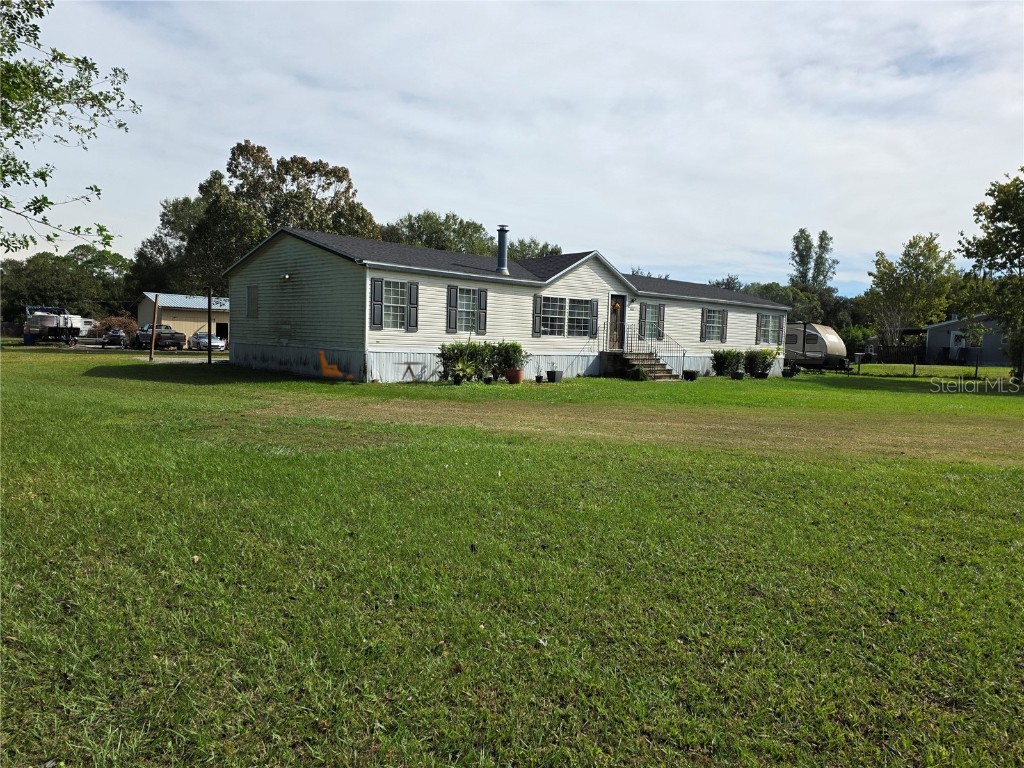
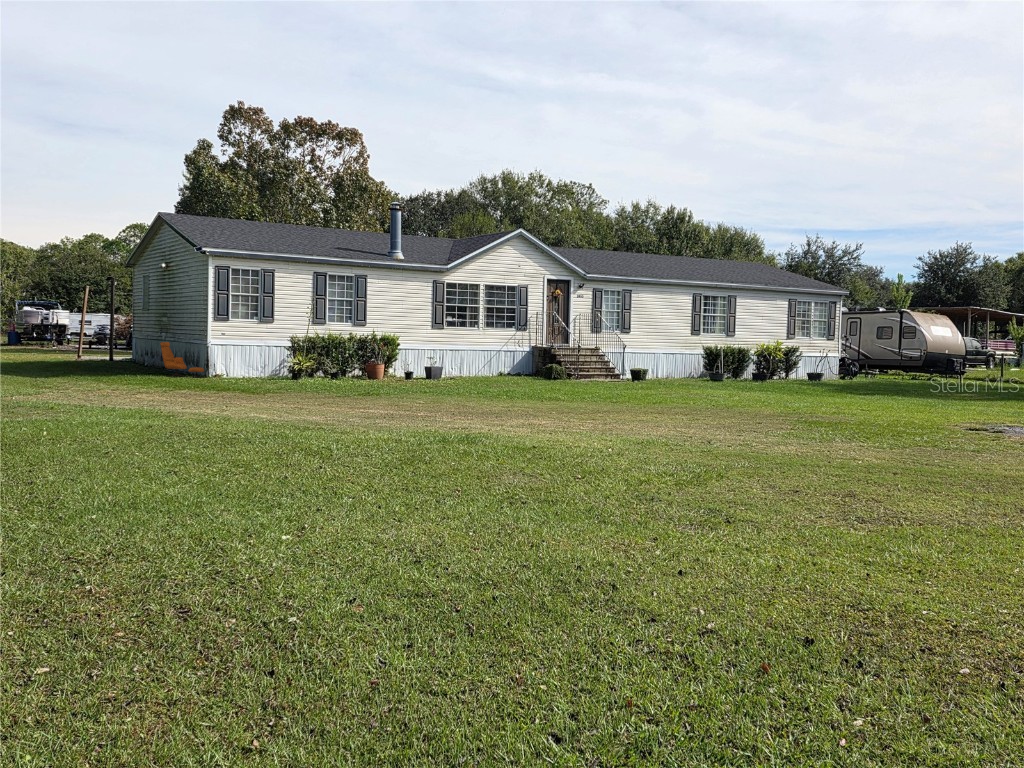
round table: present [393,362,425,384] -> none [236,355,272,380]

